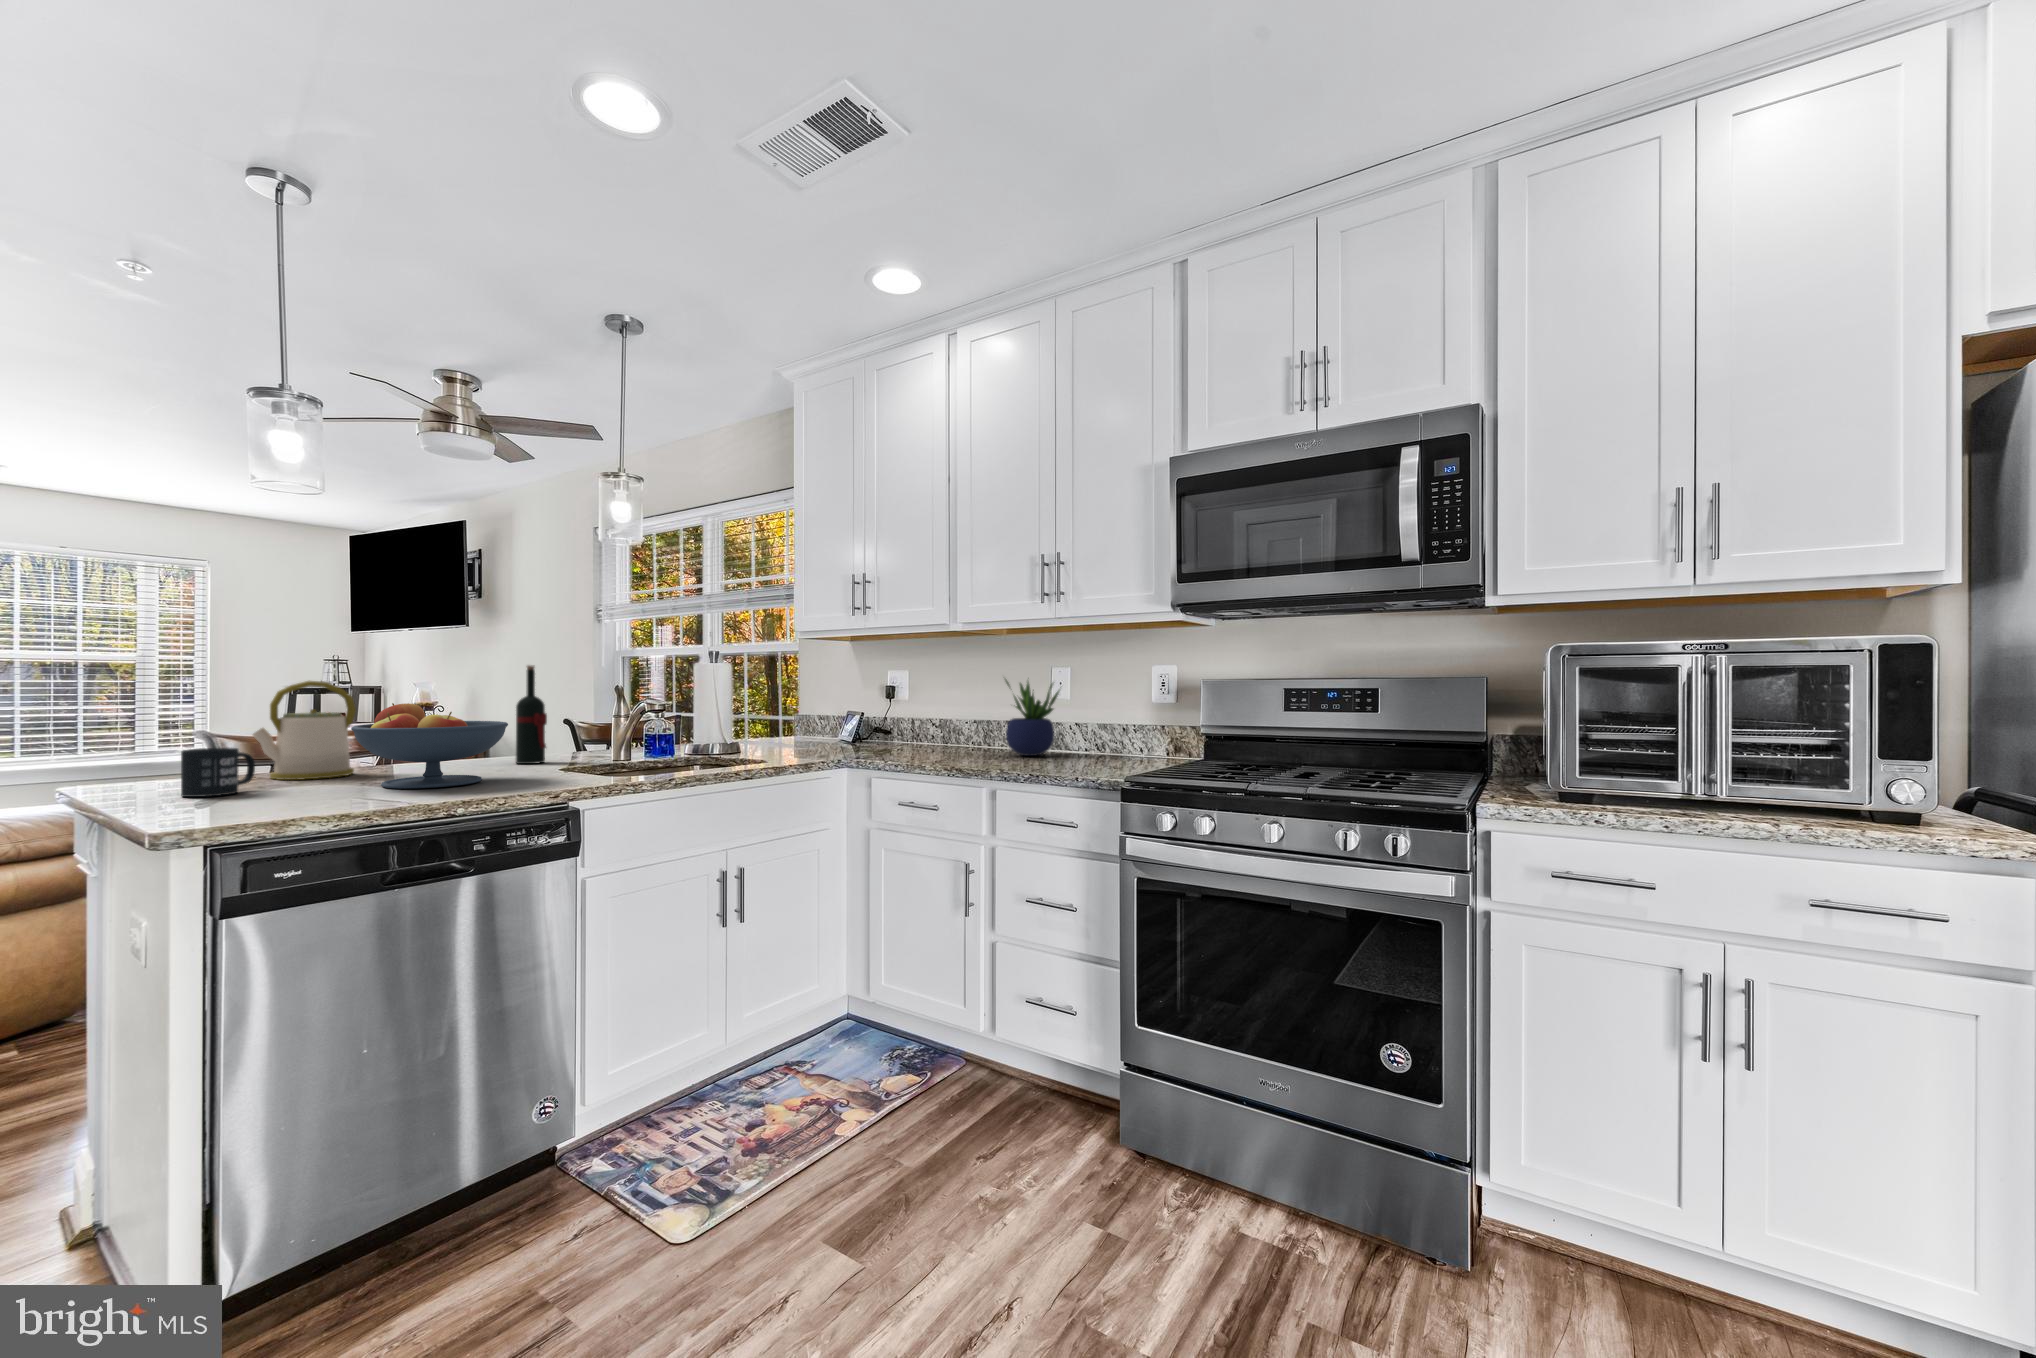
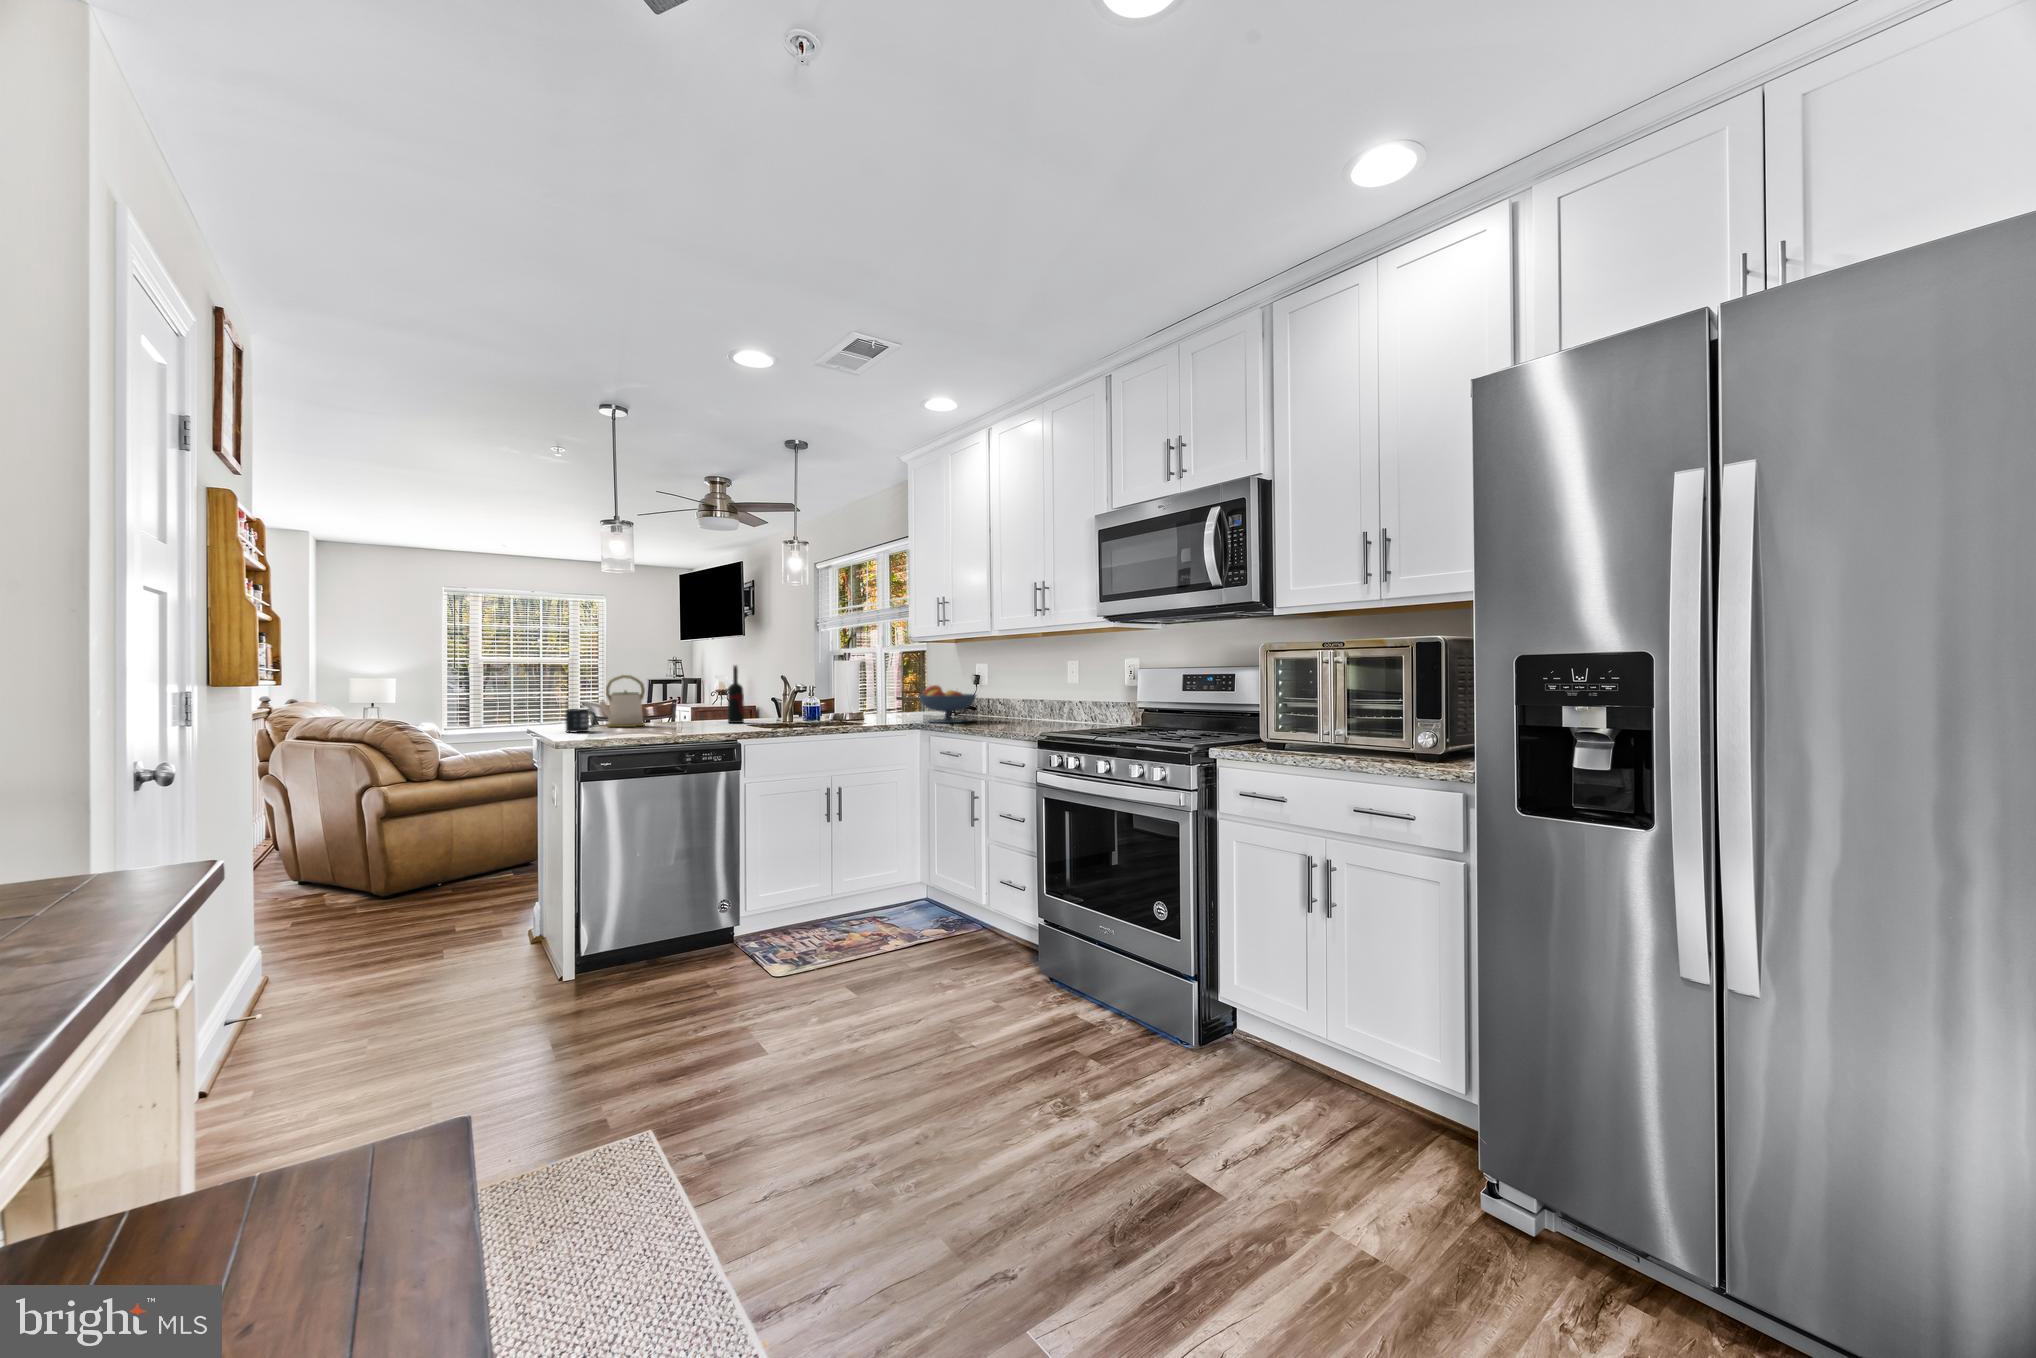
potted plant: present [1005,679,1060,756] -> none [1024,667,1068,725]
fruit bowl: present [351,703,508,788] -> present [919,685,976,723]

